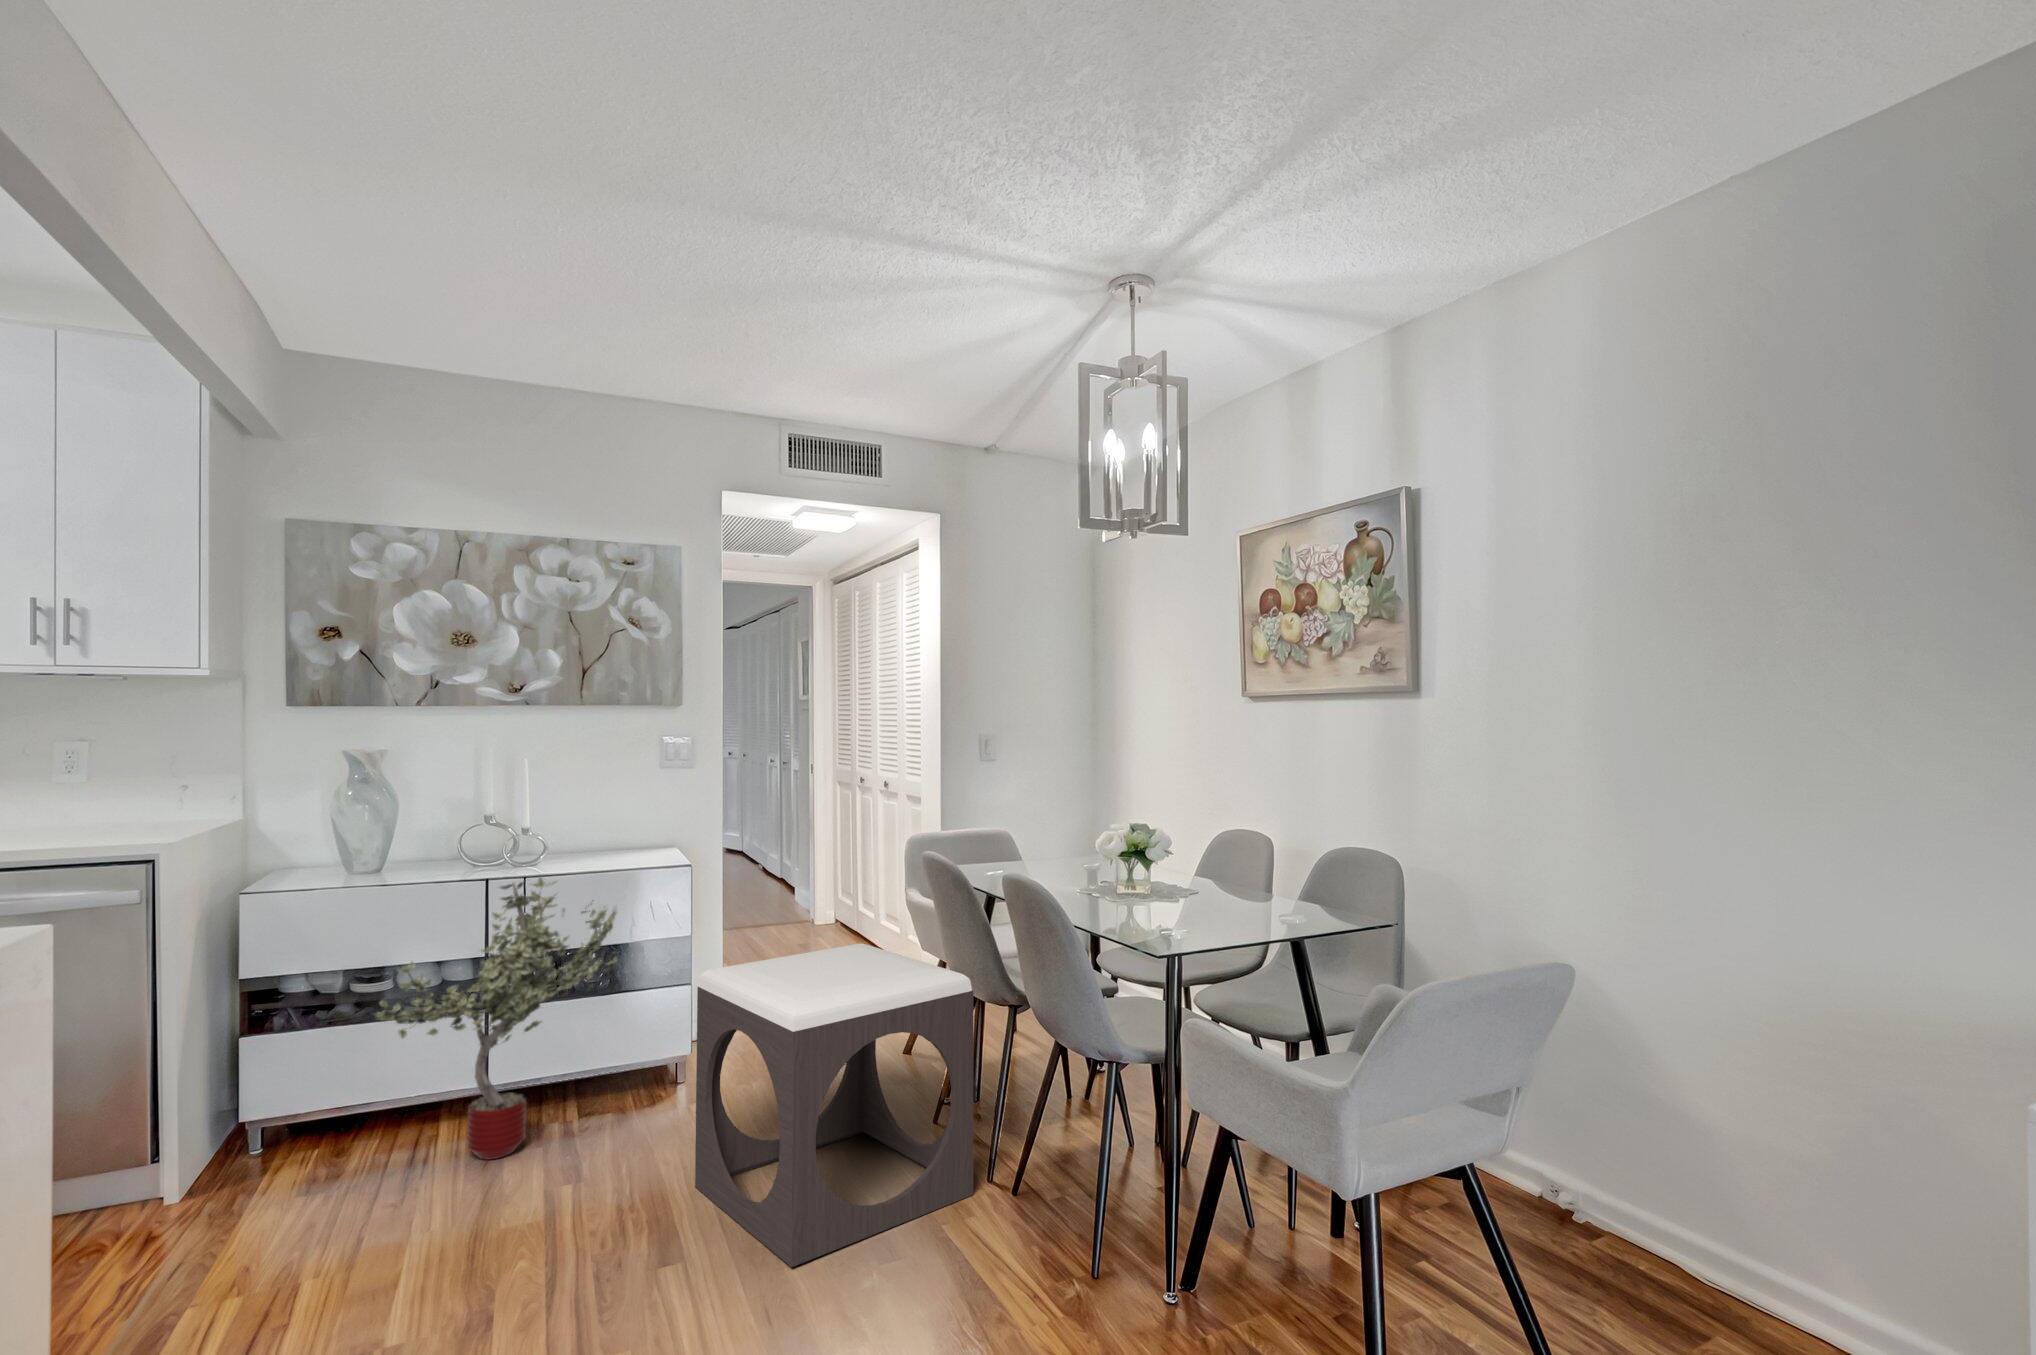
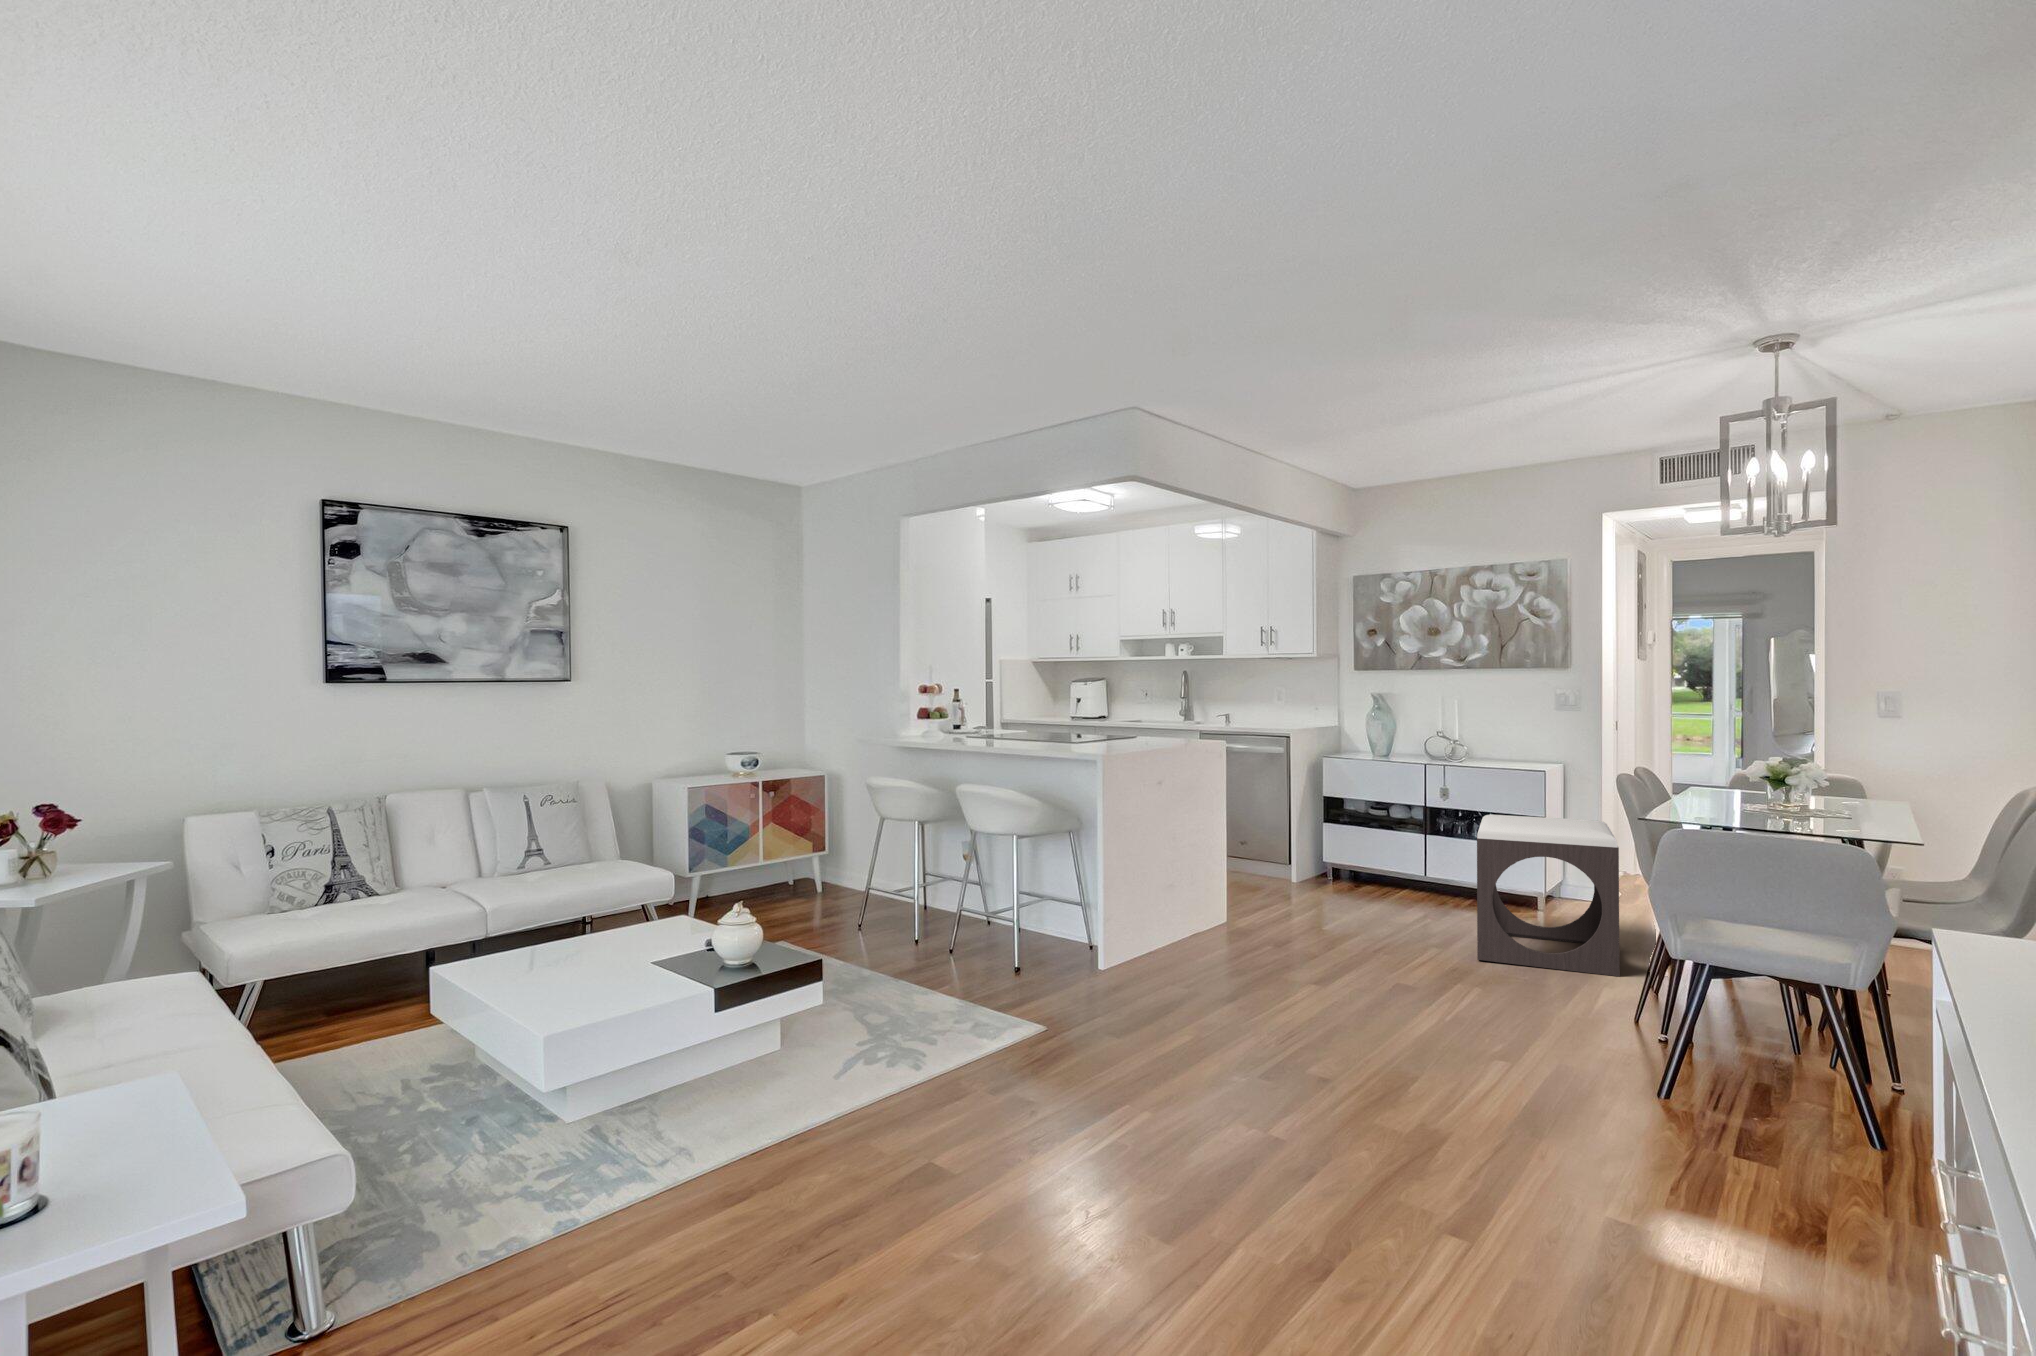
potted tree: present [375,877,617,1159] -> none [1363,762,1478,904]

